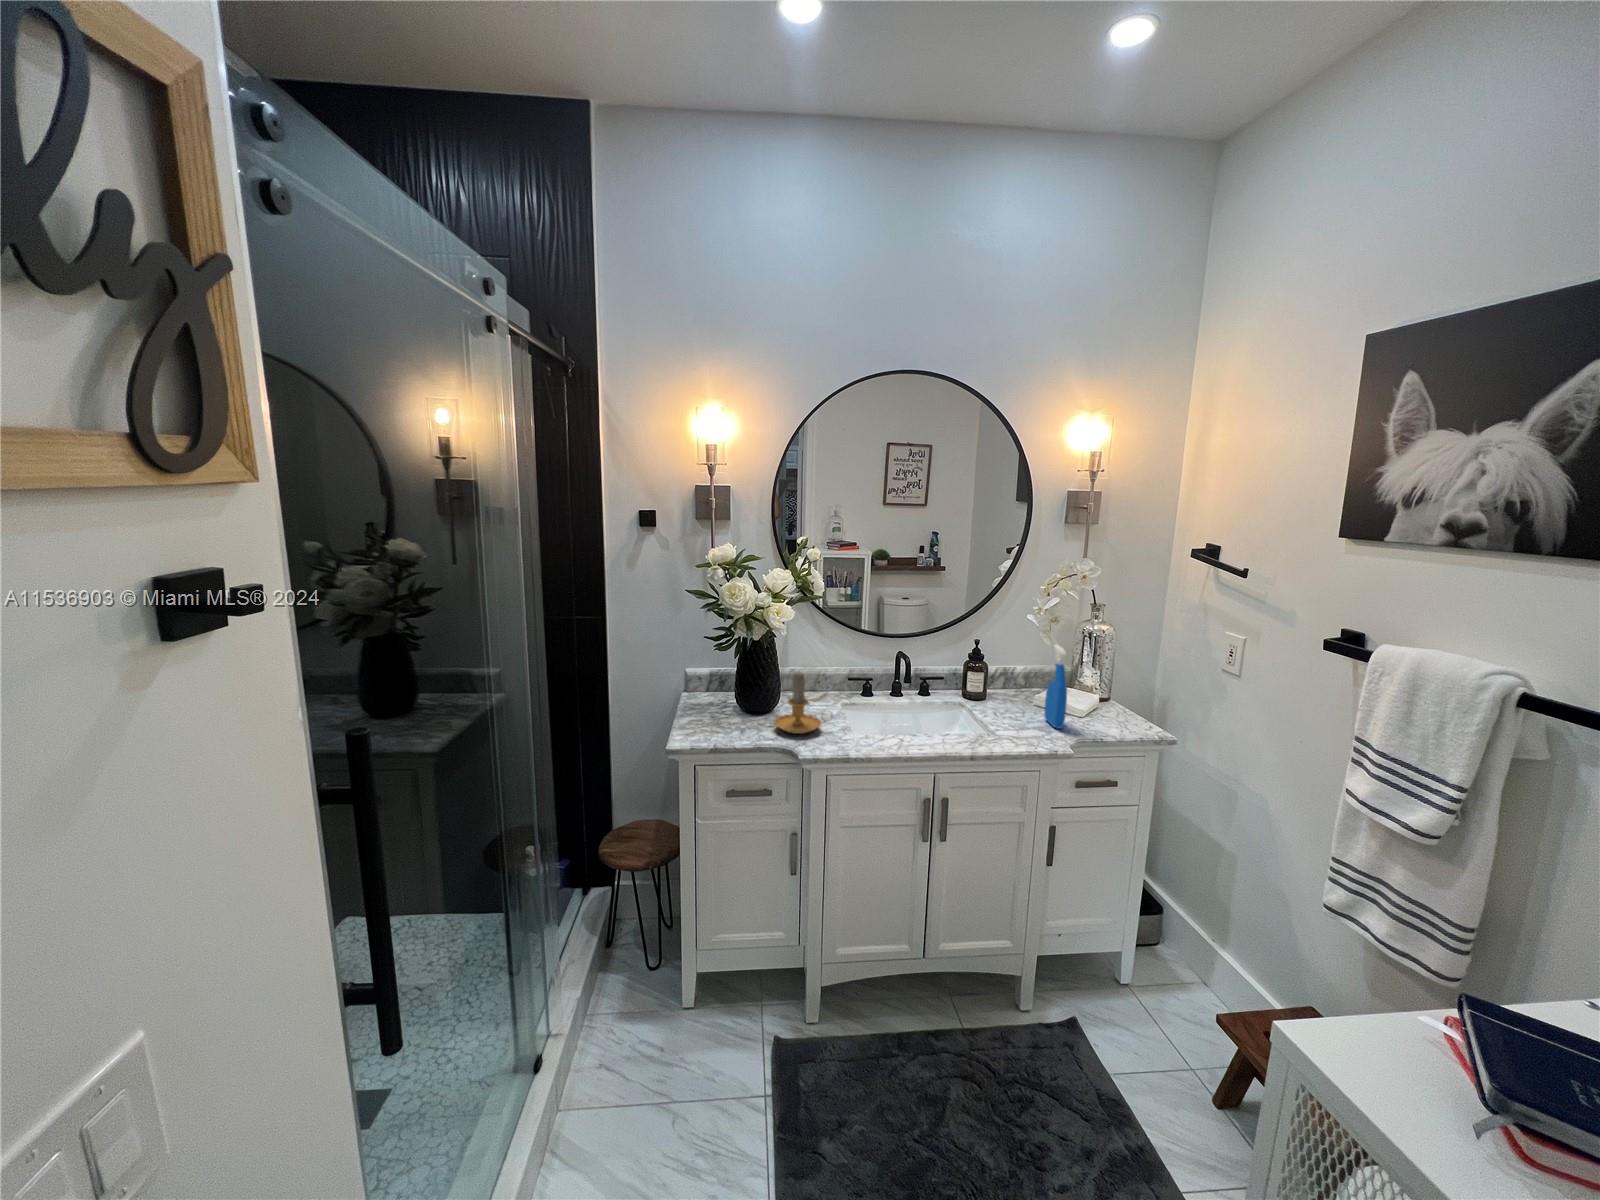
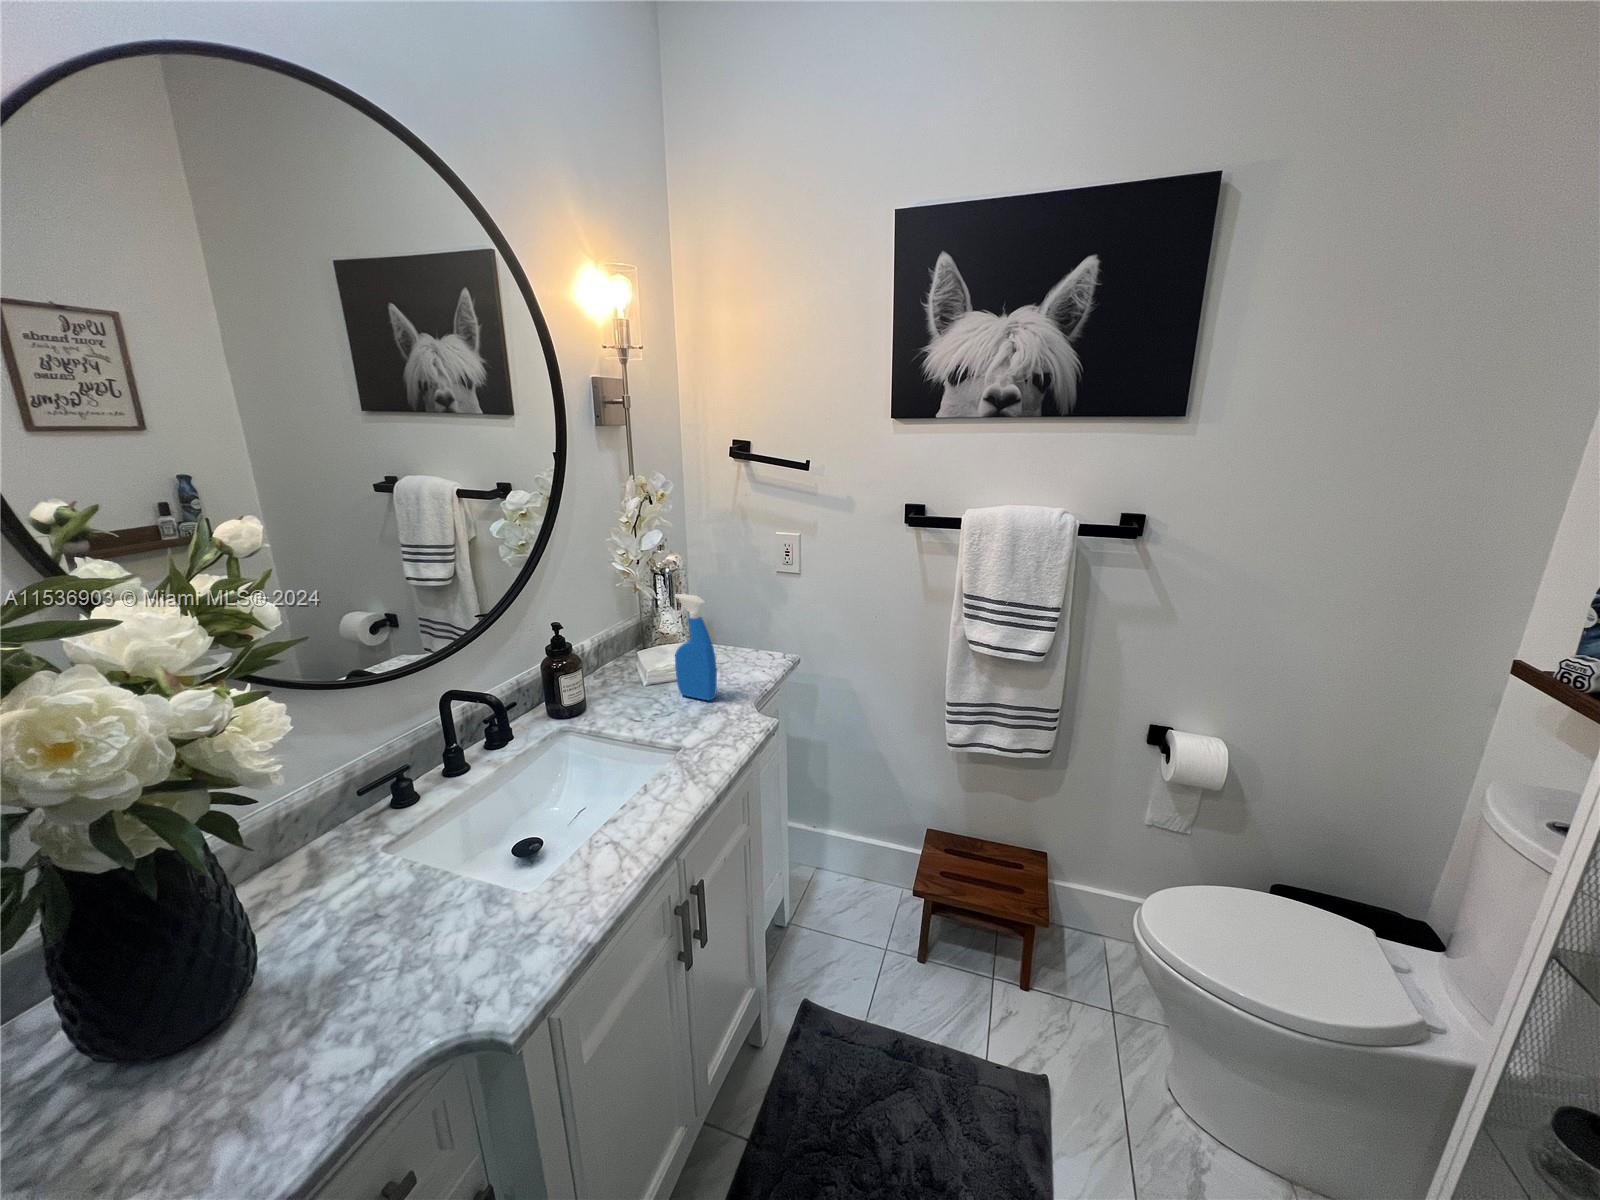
candle: present [774,672,832,734] -> none [313,846,461,1019]

